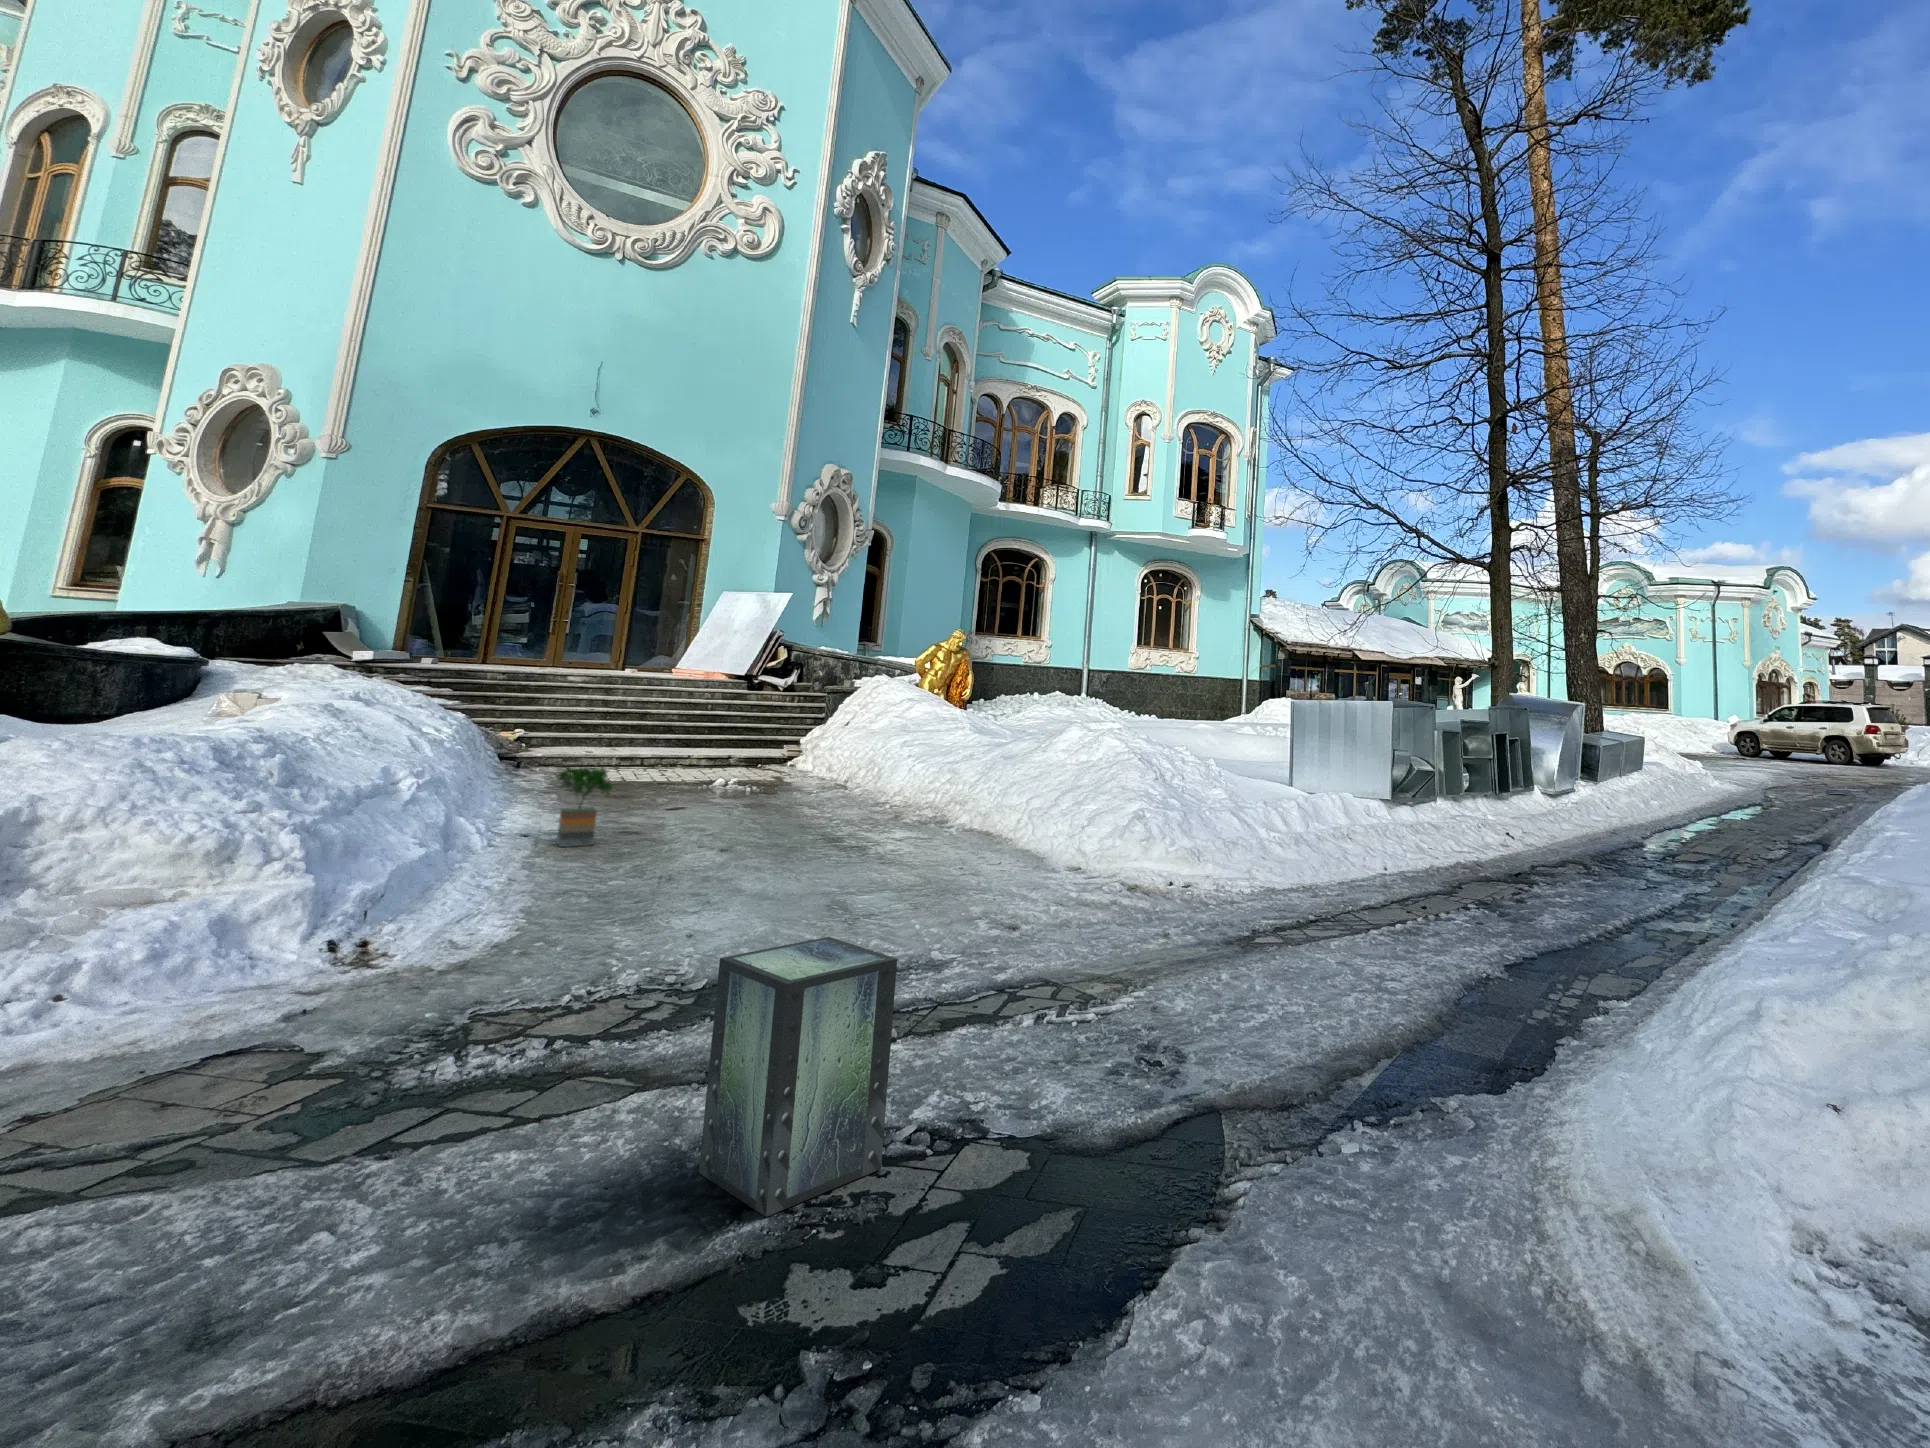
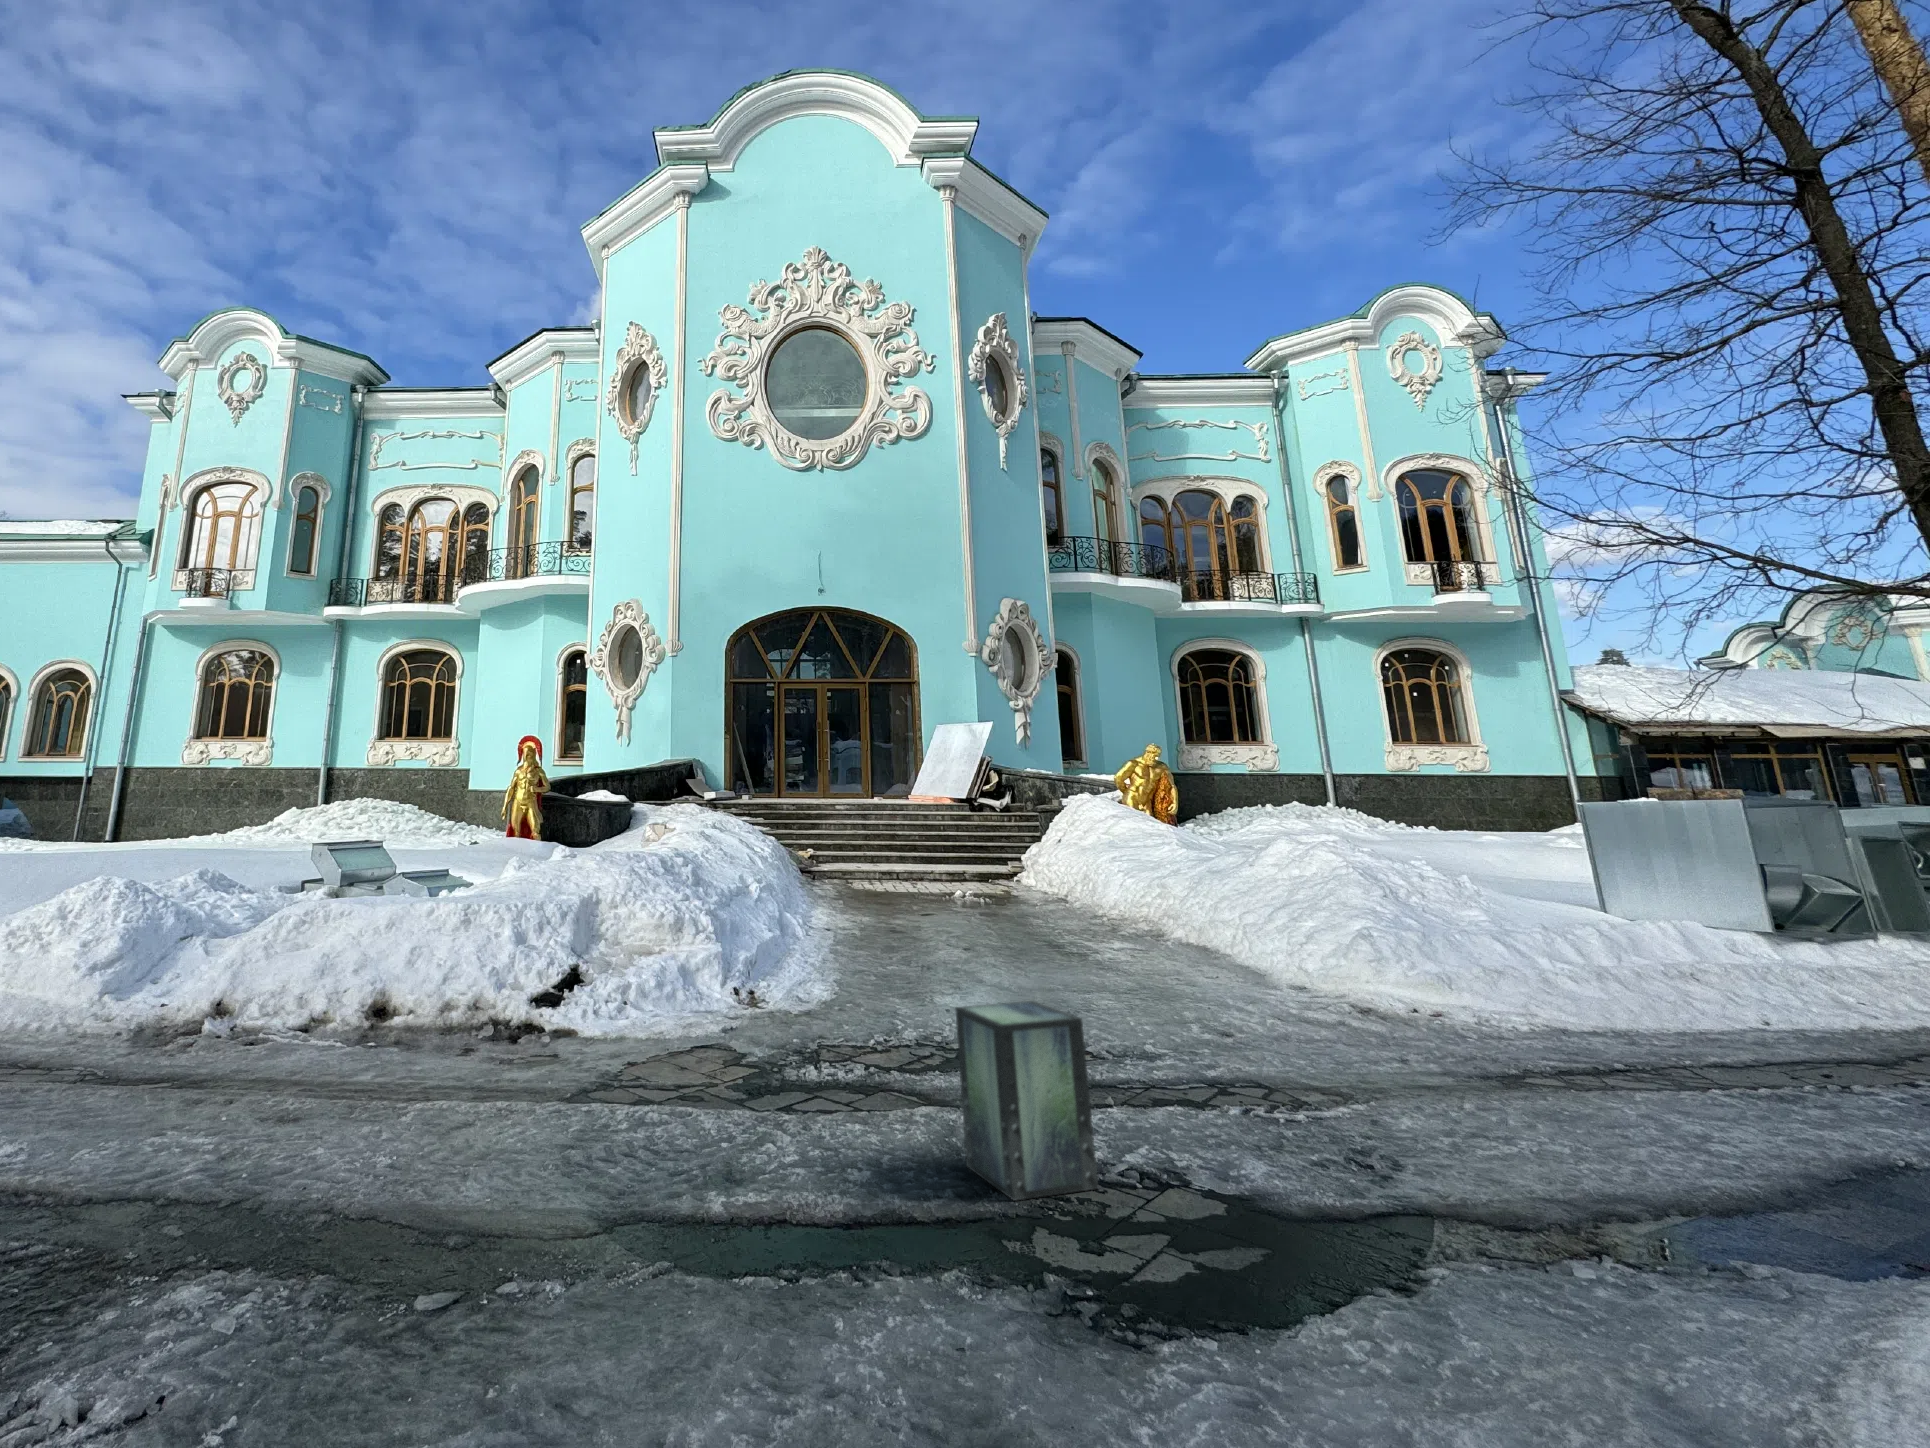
potted tree: present [556,768,612,847] -> none [838,878,880,943]

